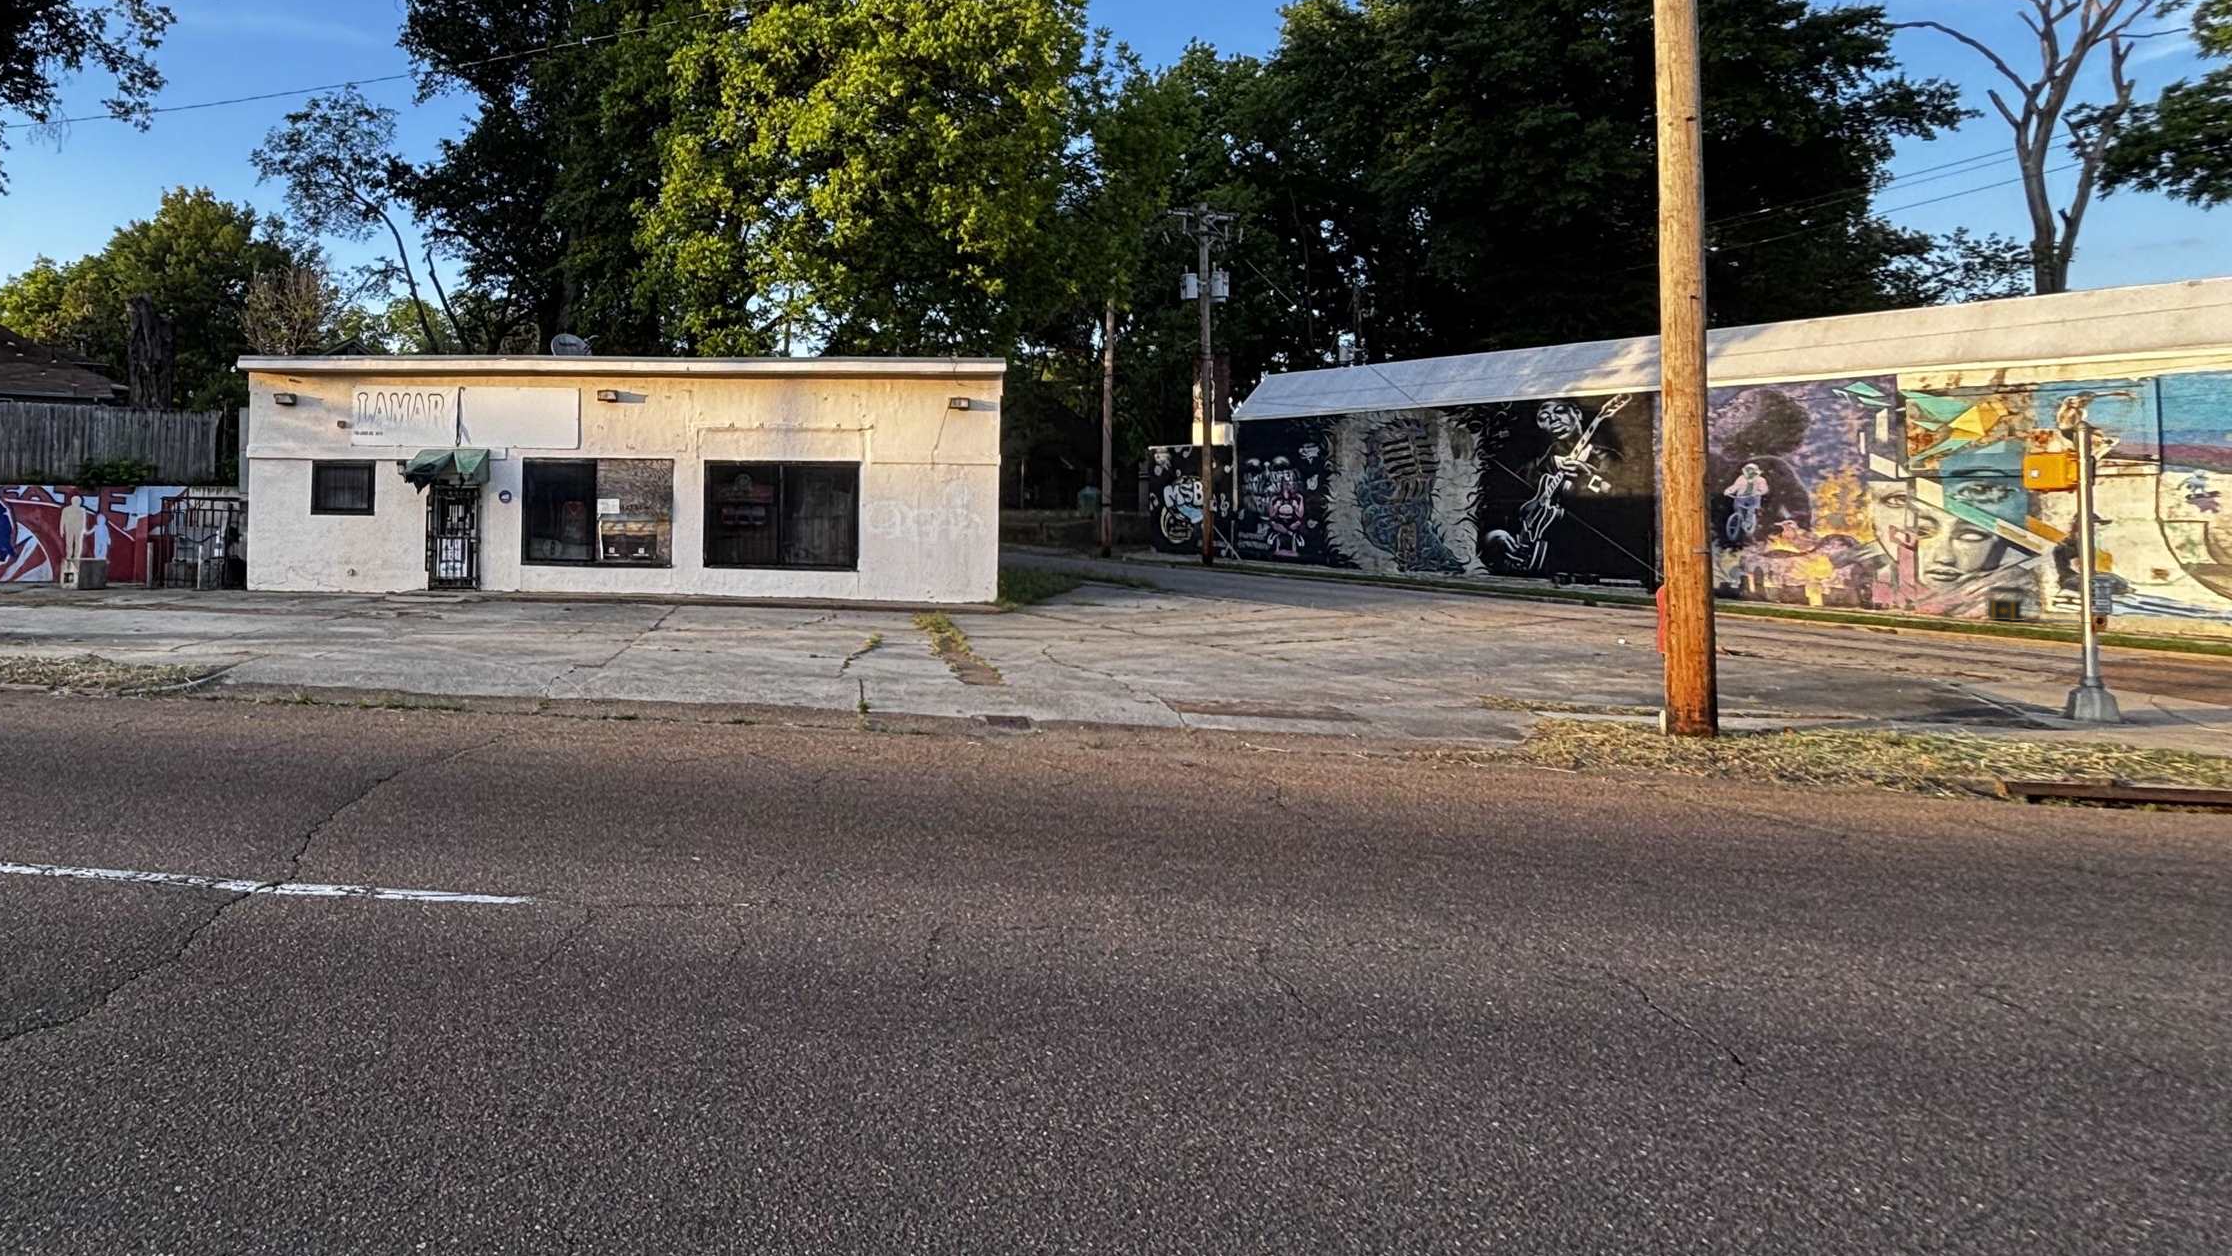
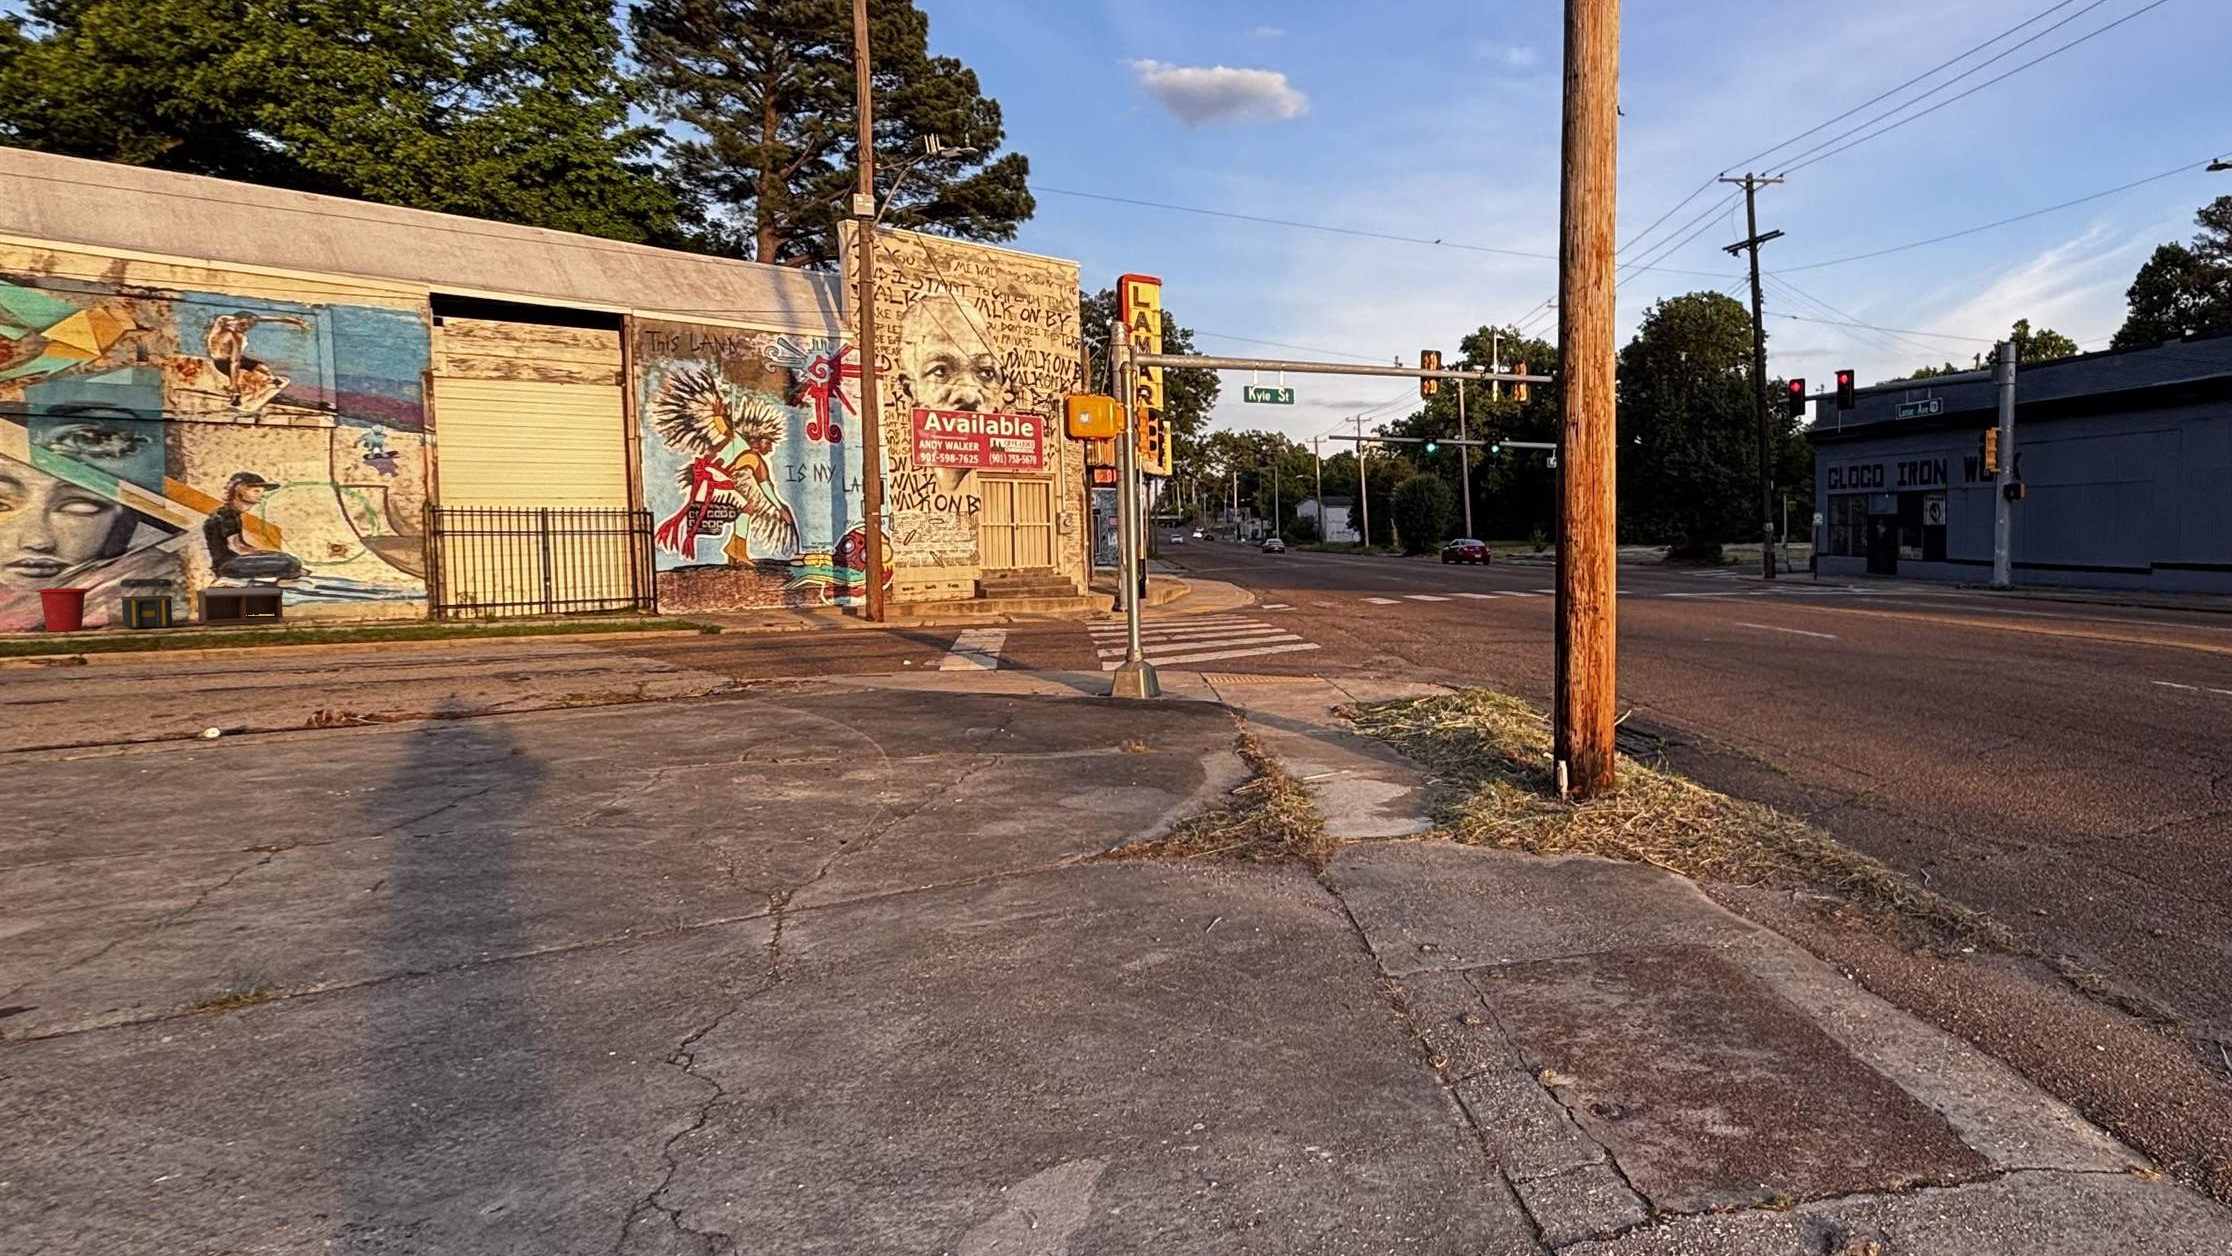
waste bin: none [1938,589,1971,618] -> present [36,588,89,631]
bench: none [2042,597,2106,627] -> present [197,588,284,625]

